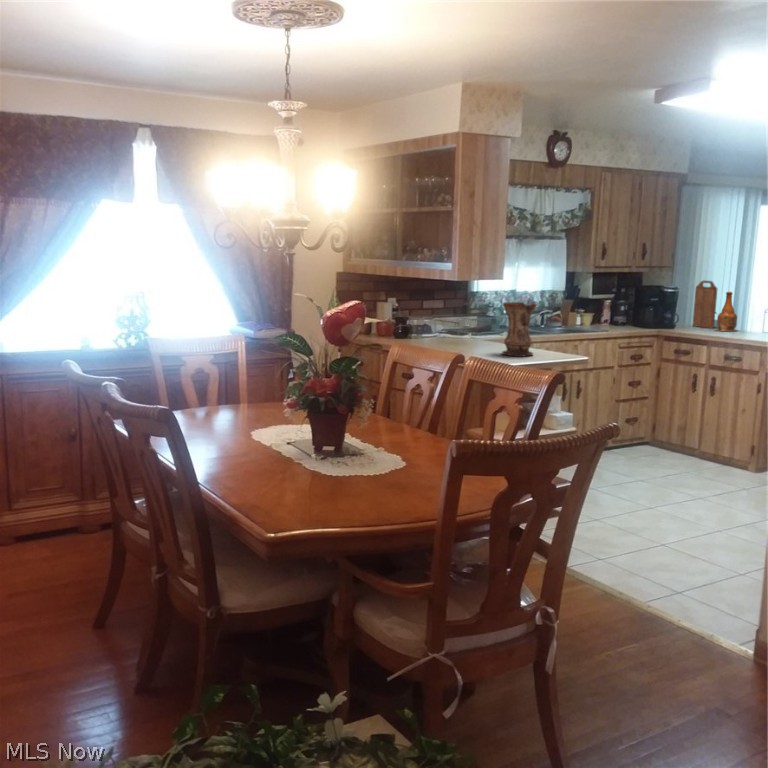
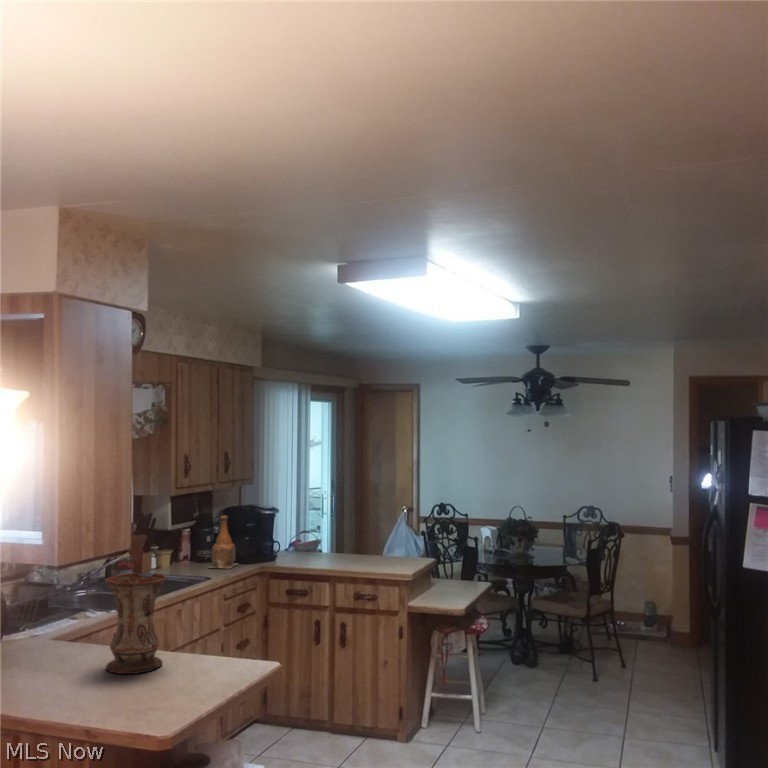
cutting board: present [693,281,718,329] -> none [291,497,319,555]
bottle: present [717,292,737,332] -> present [211,516,236,568]

